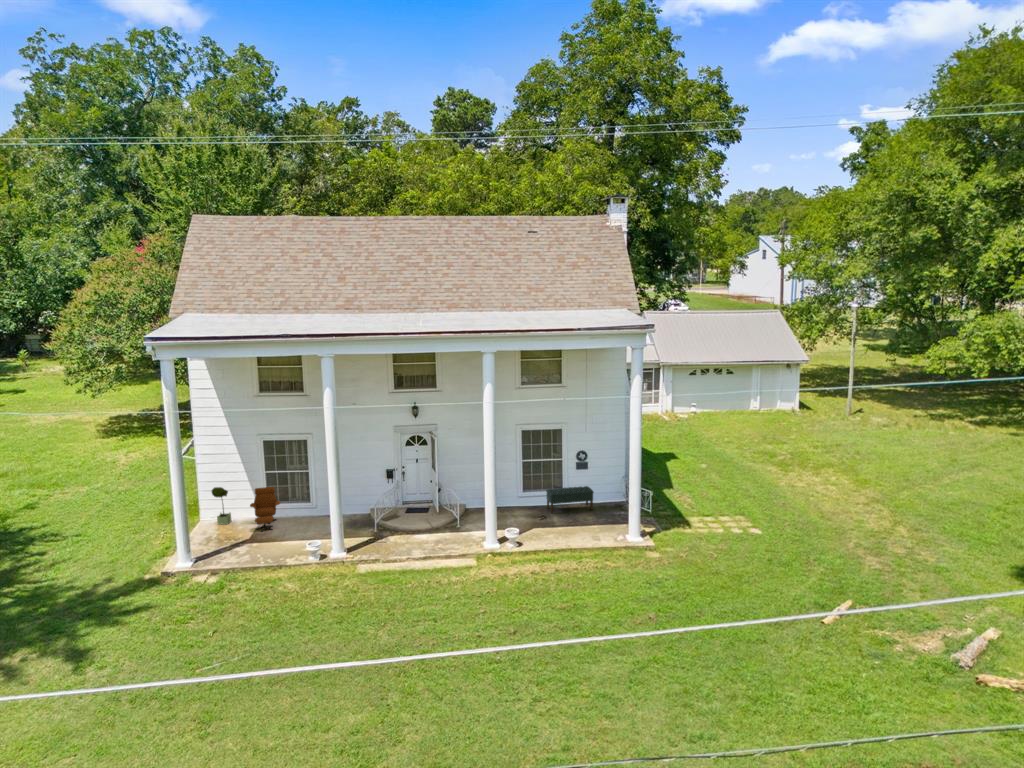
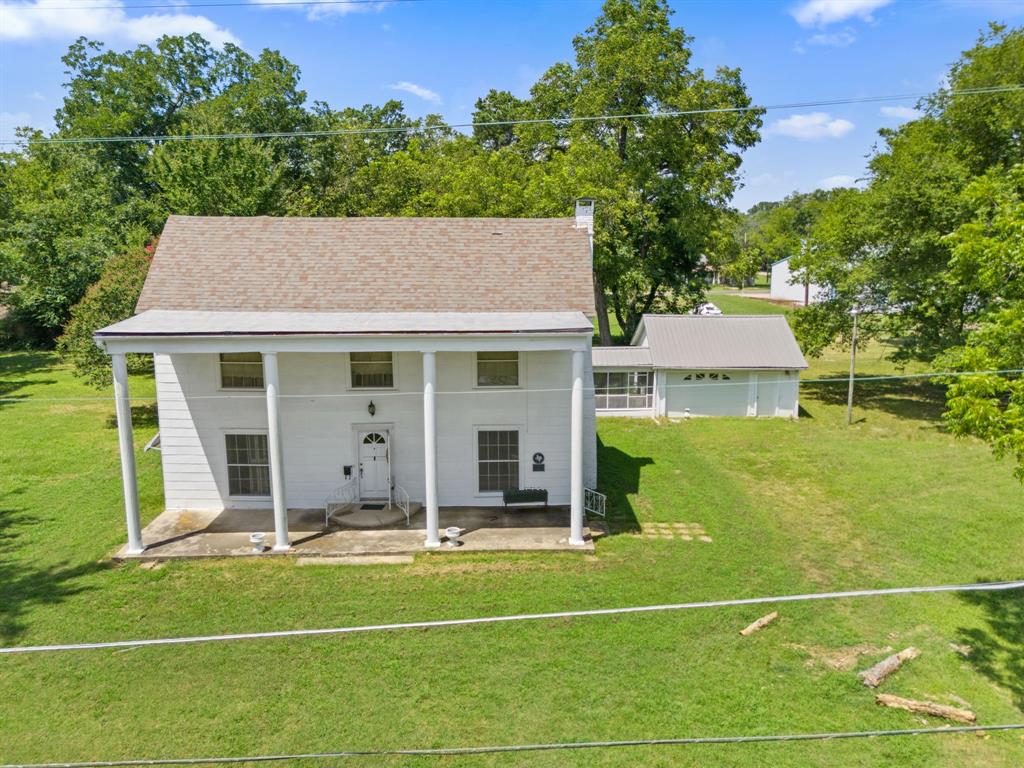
potted tree: present [212,487,231,525] -> none [176,479,196,514]
lounge chair: present [250,487,280,532] -> none [212,480,242,523]

